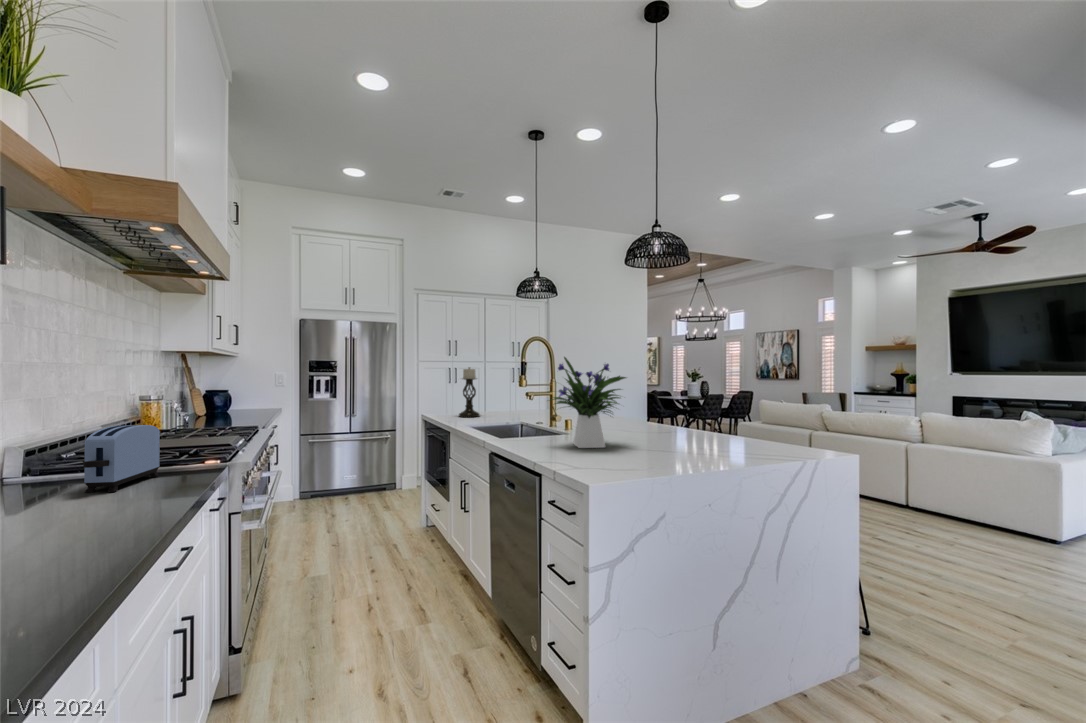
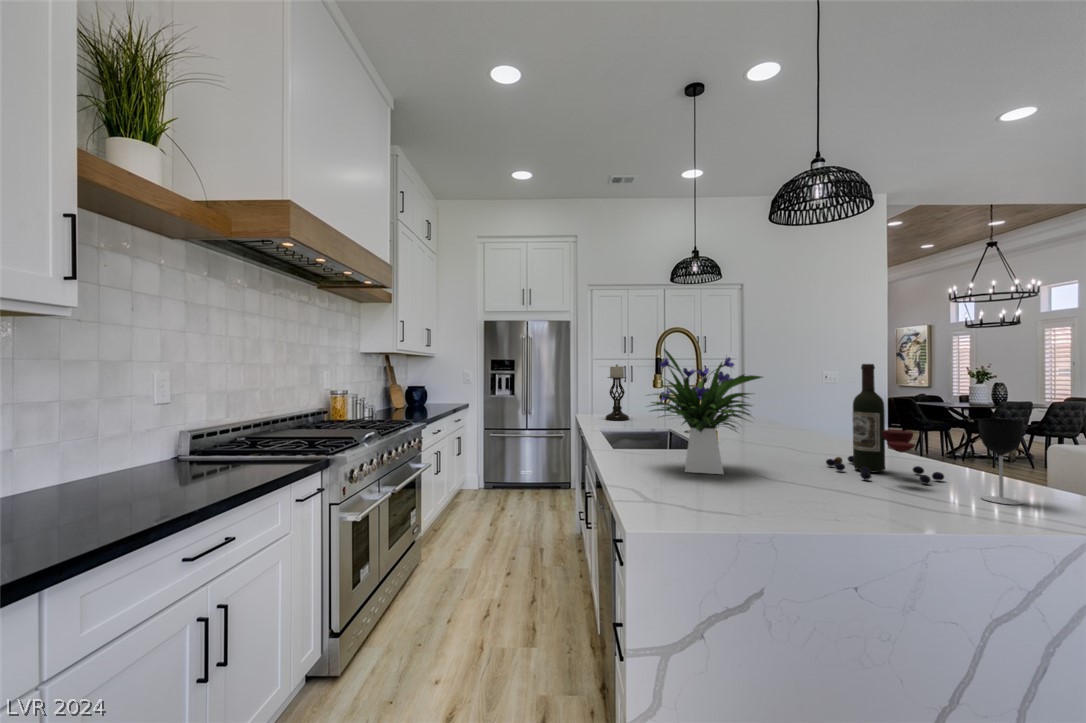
wine bottle: none [658,369,724,446] -> present [826,364,944,484]
wine glass: none [746,401,765,449] -> present [979,418,1023,504]
toaster: present [83,425,160,493] -> none [162,418,254,478]

